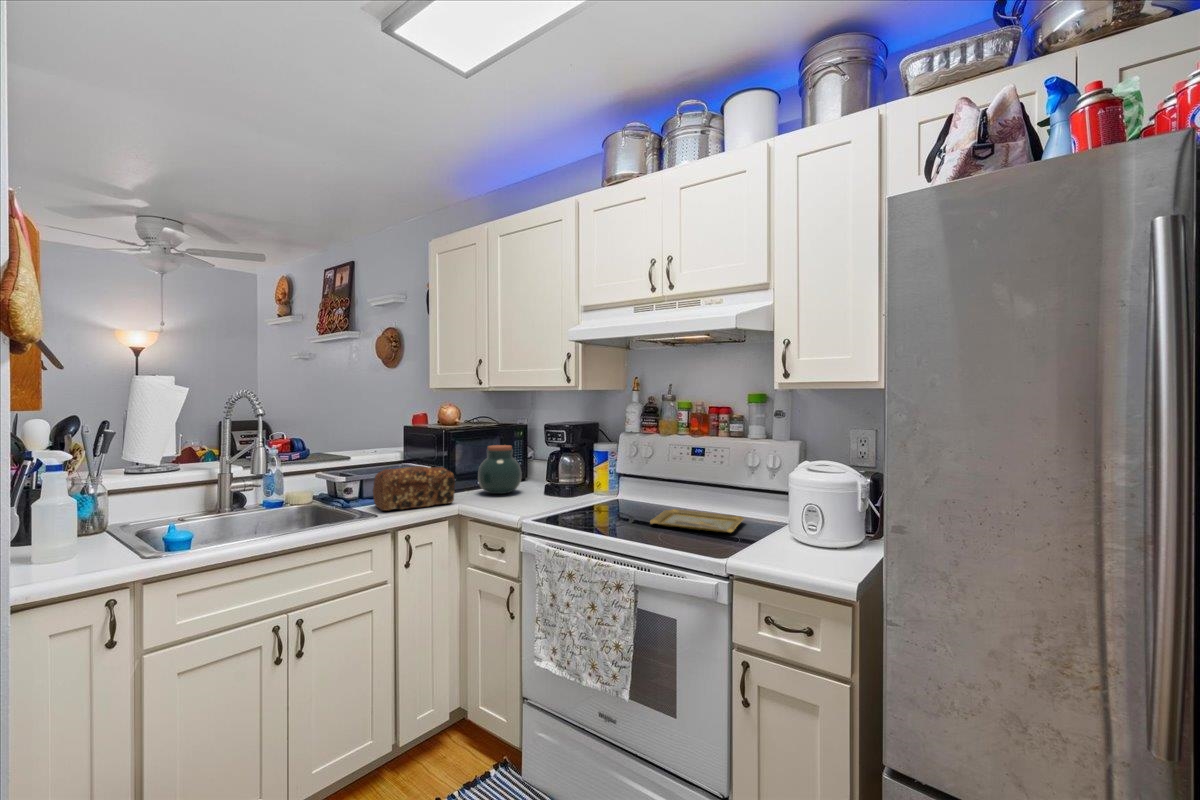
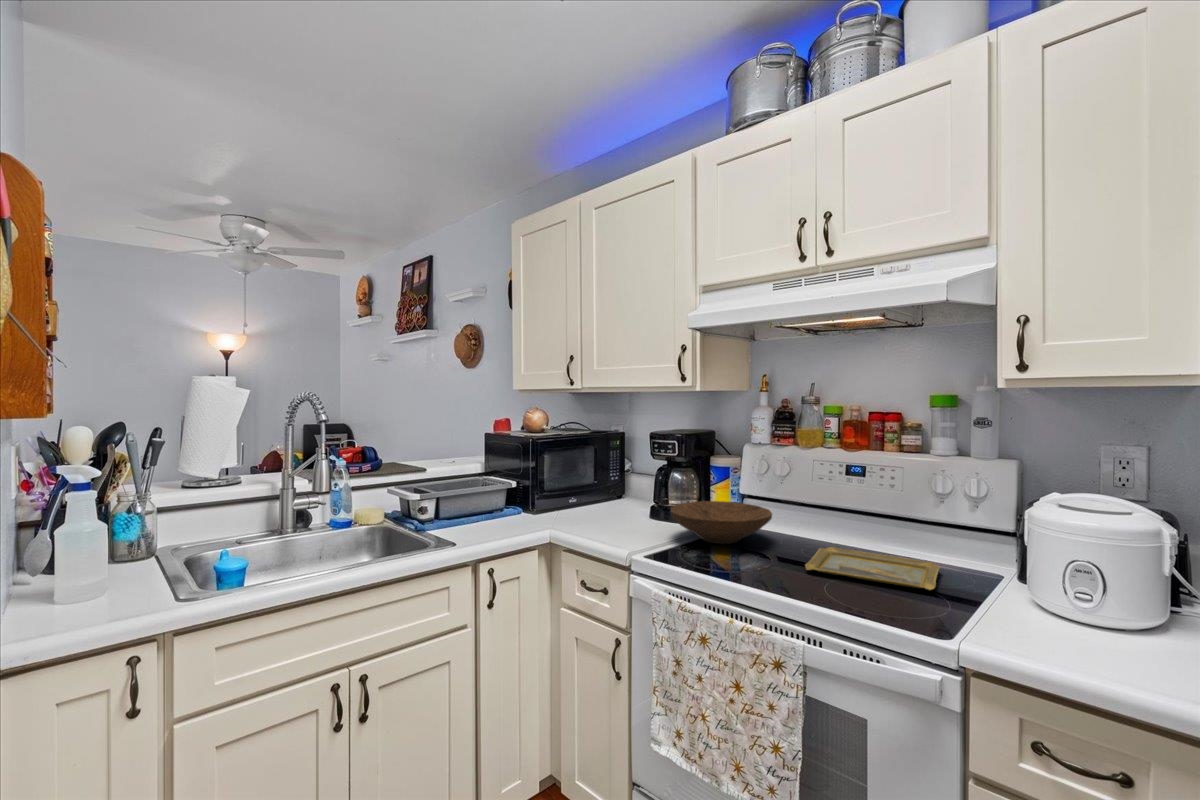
jar: present [478,445,521,494] -> none [571,457,622,517]
bread loaf: present [373,466,455,511] -> none [450,483,546,538]
wooden bowl: none [556,478,634,510] -> present [671,501,772,544]

